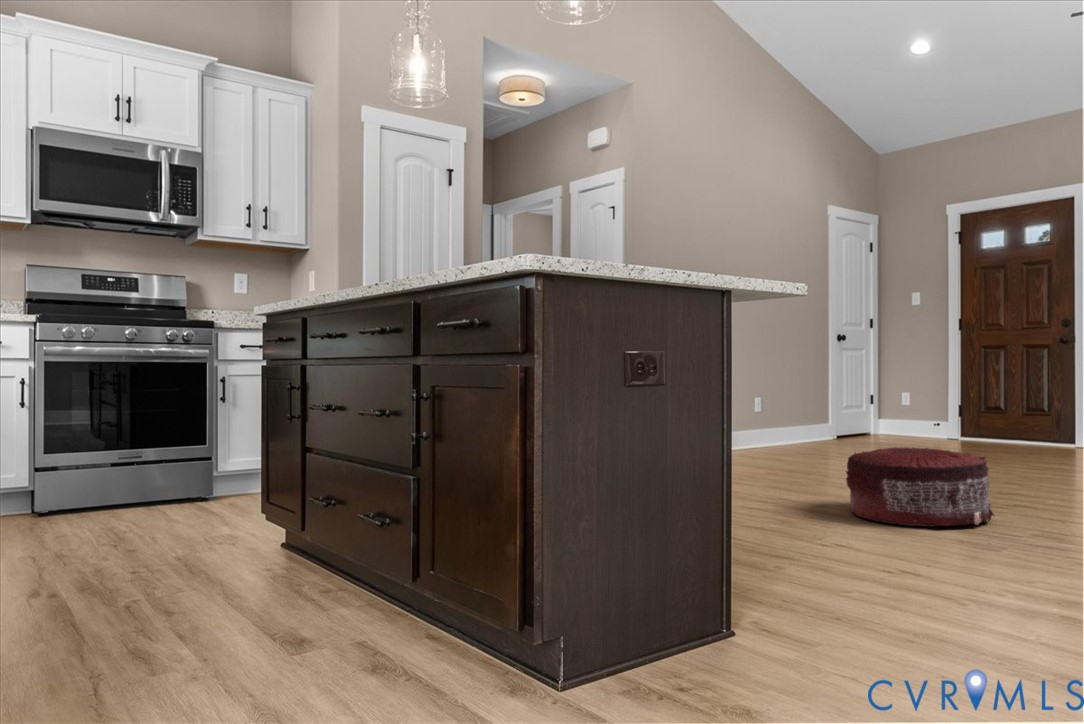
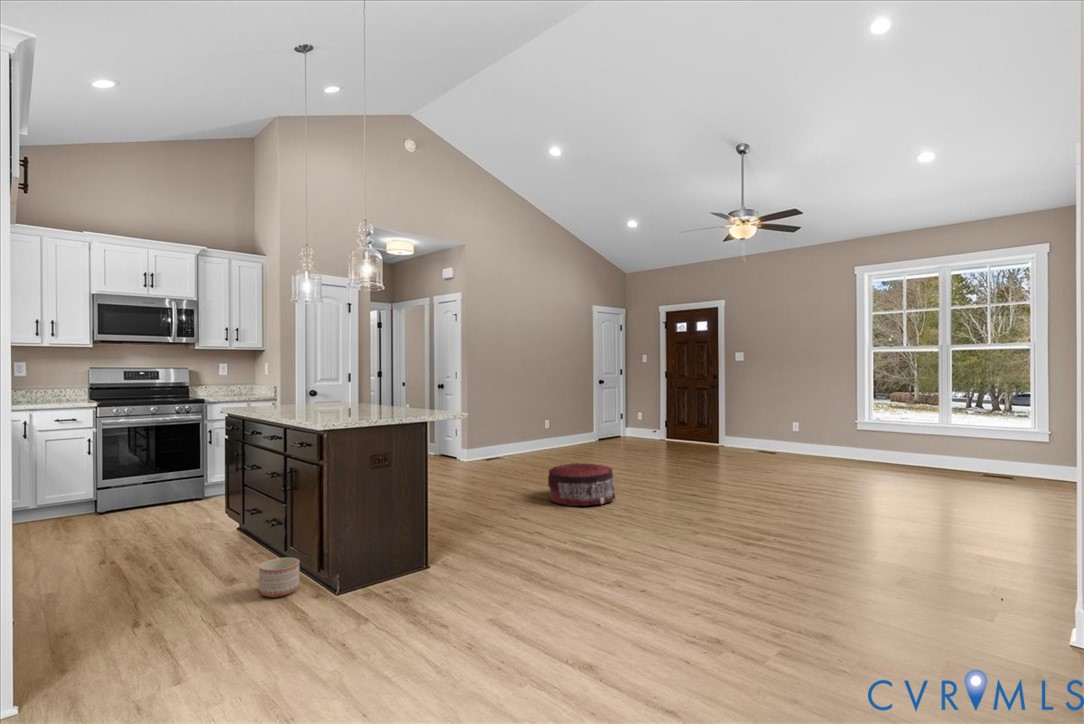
planter: none [372,594,461,688] -> present [259,558,300,597]

